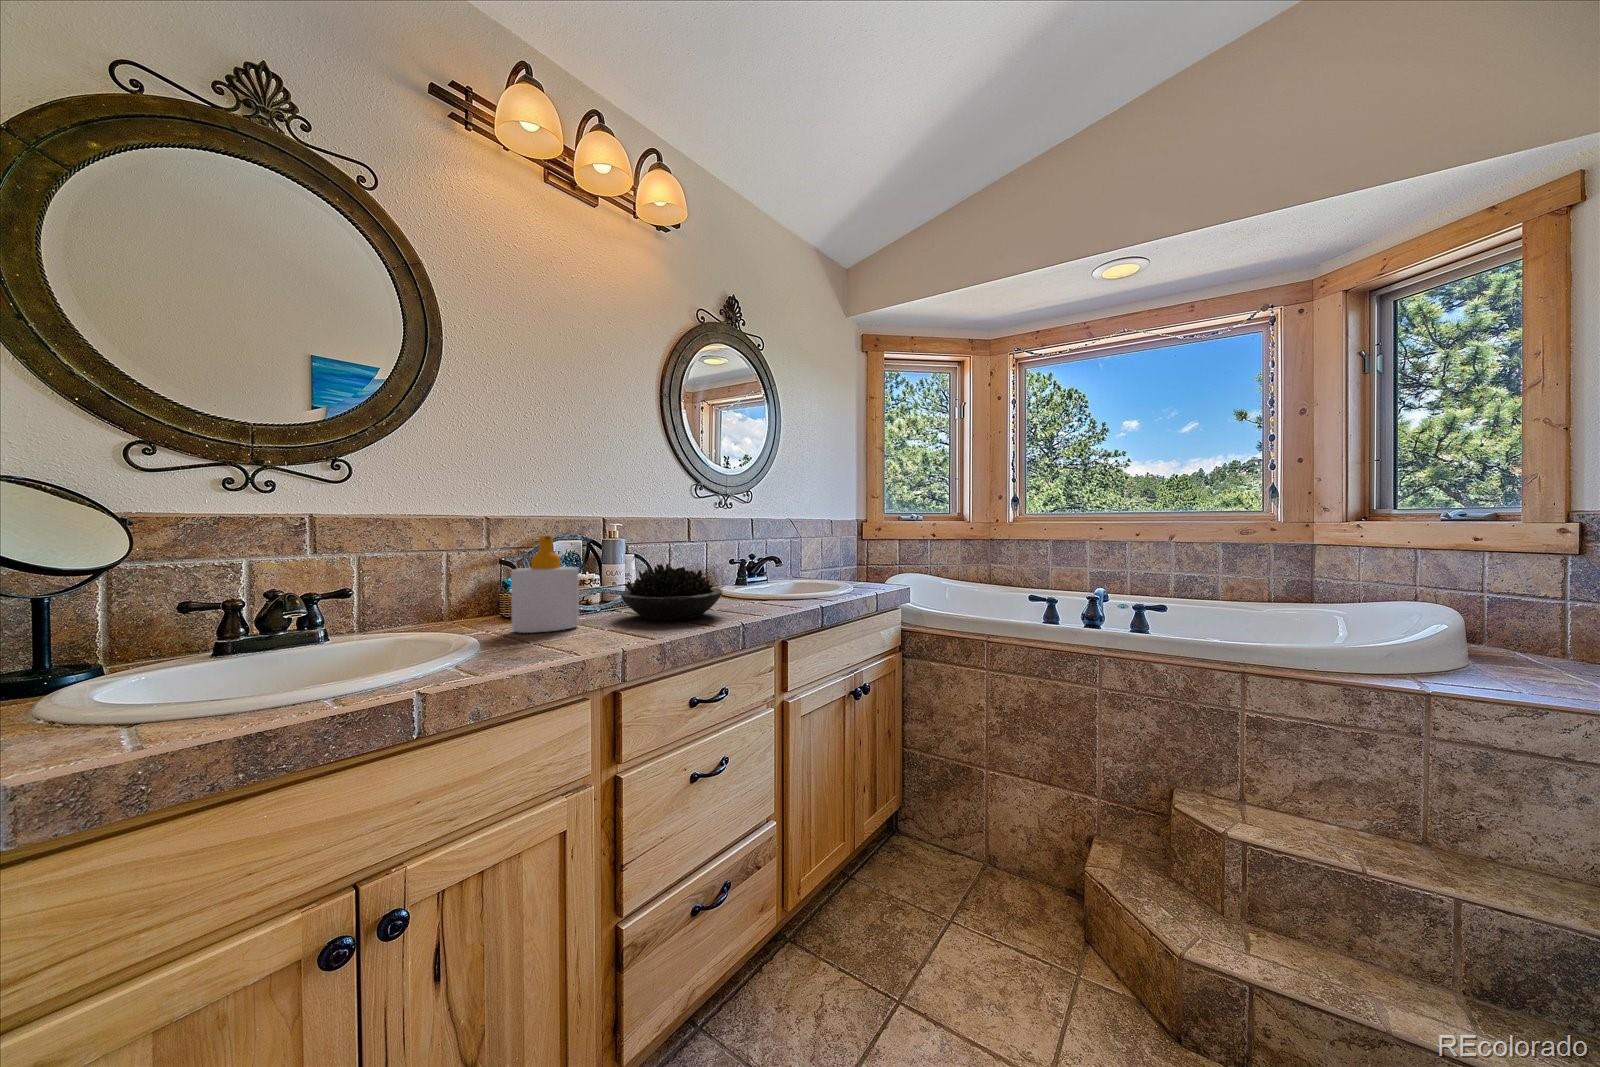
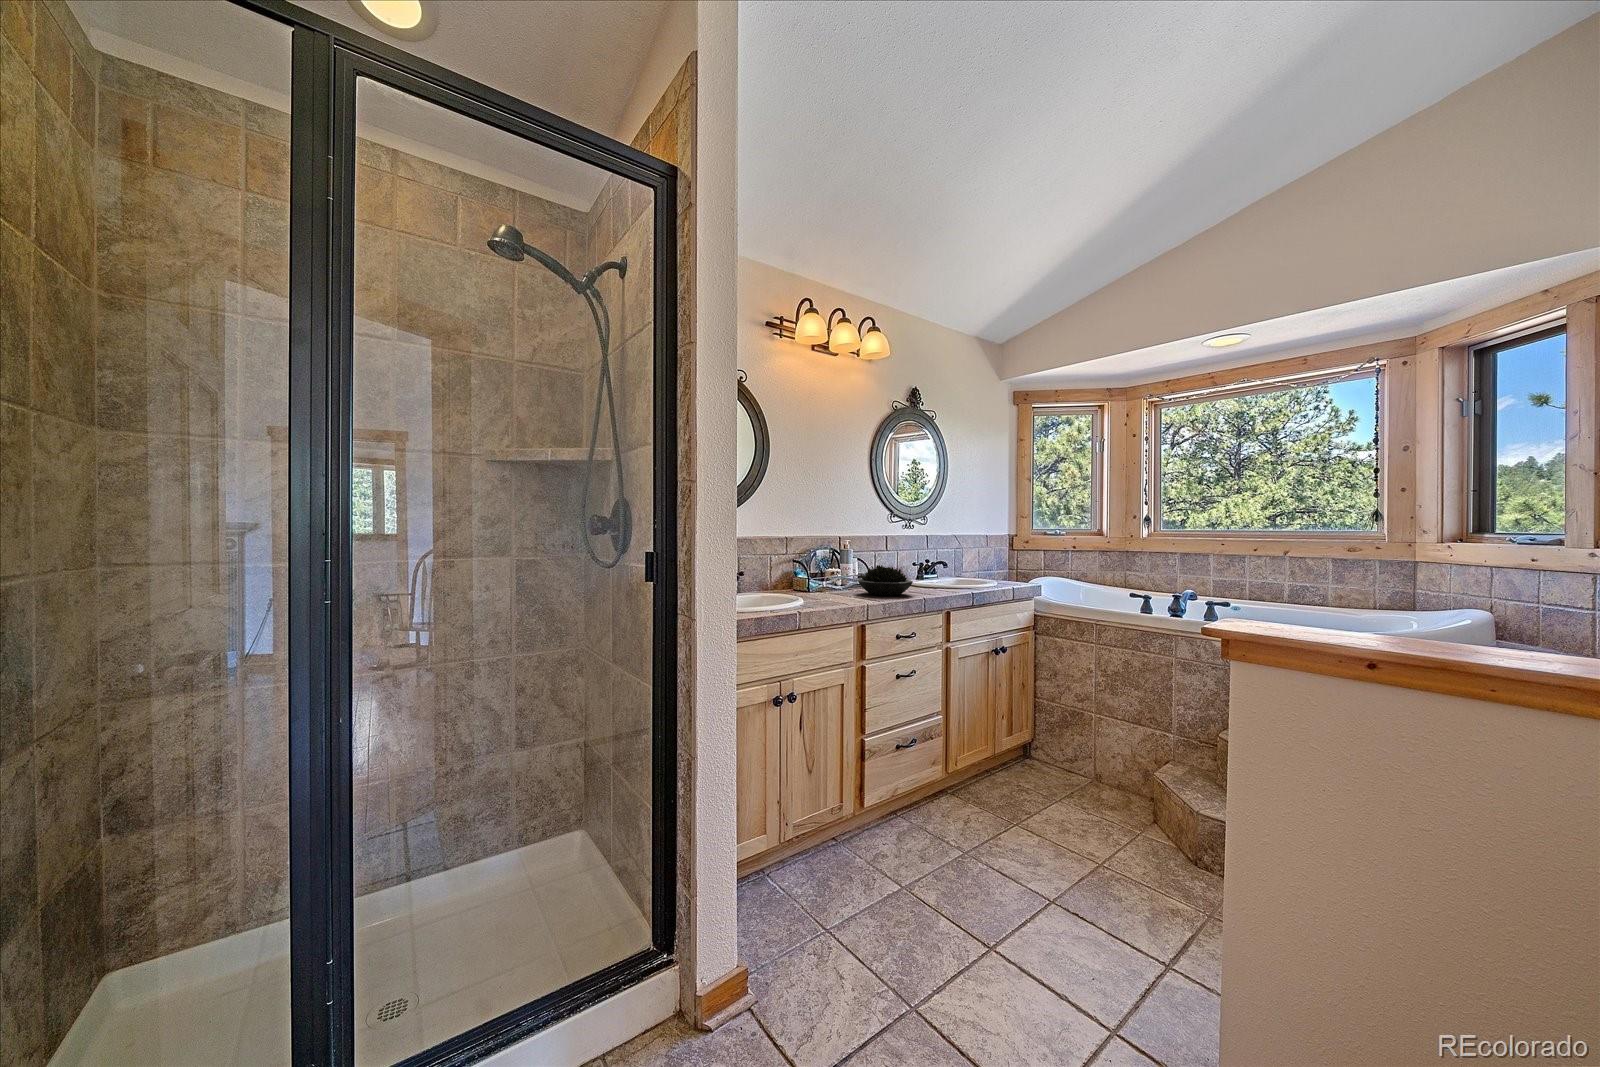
soap bottle: present [511,536,579,633] -> none [812,549,841,597]

